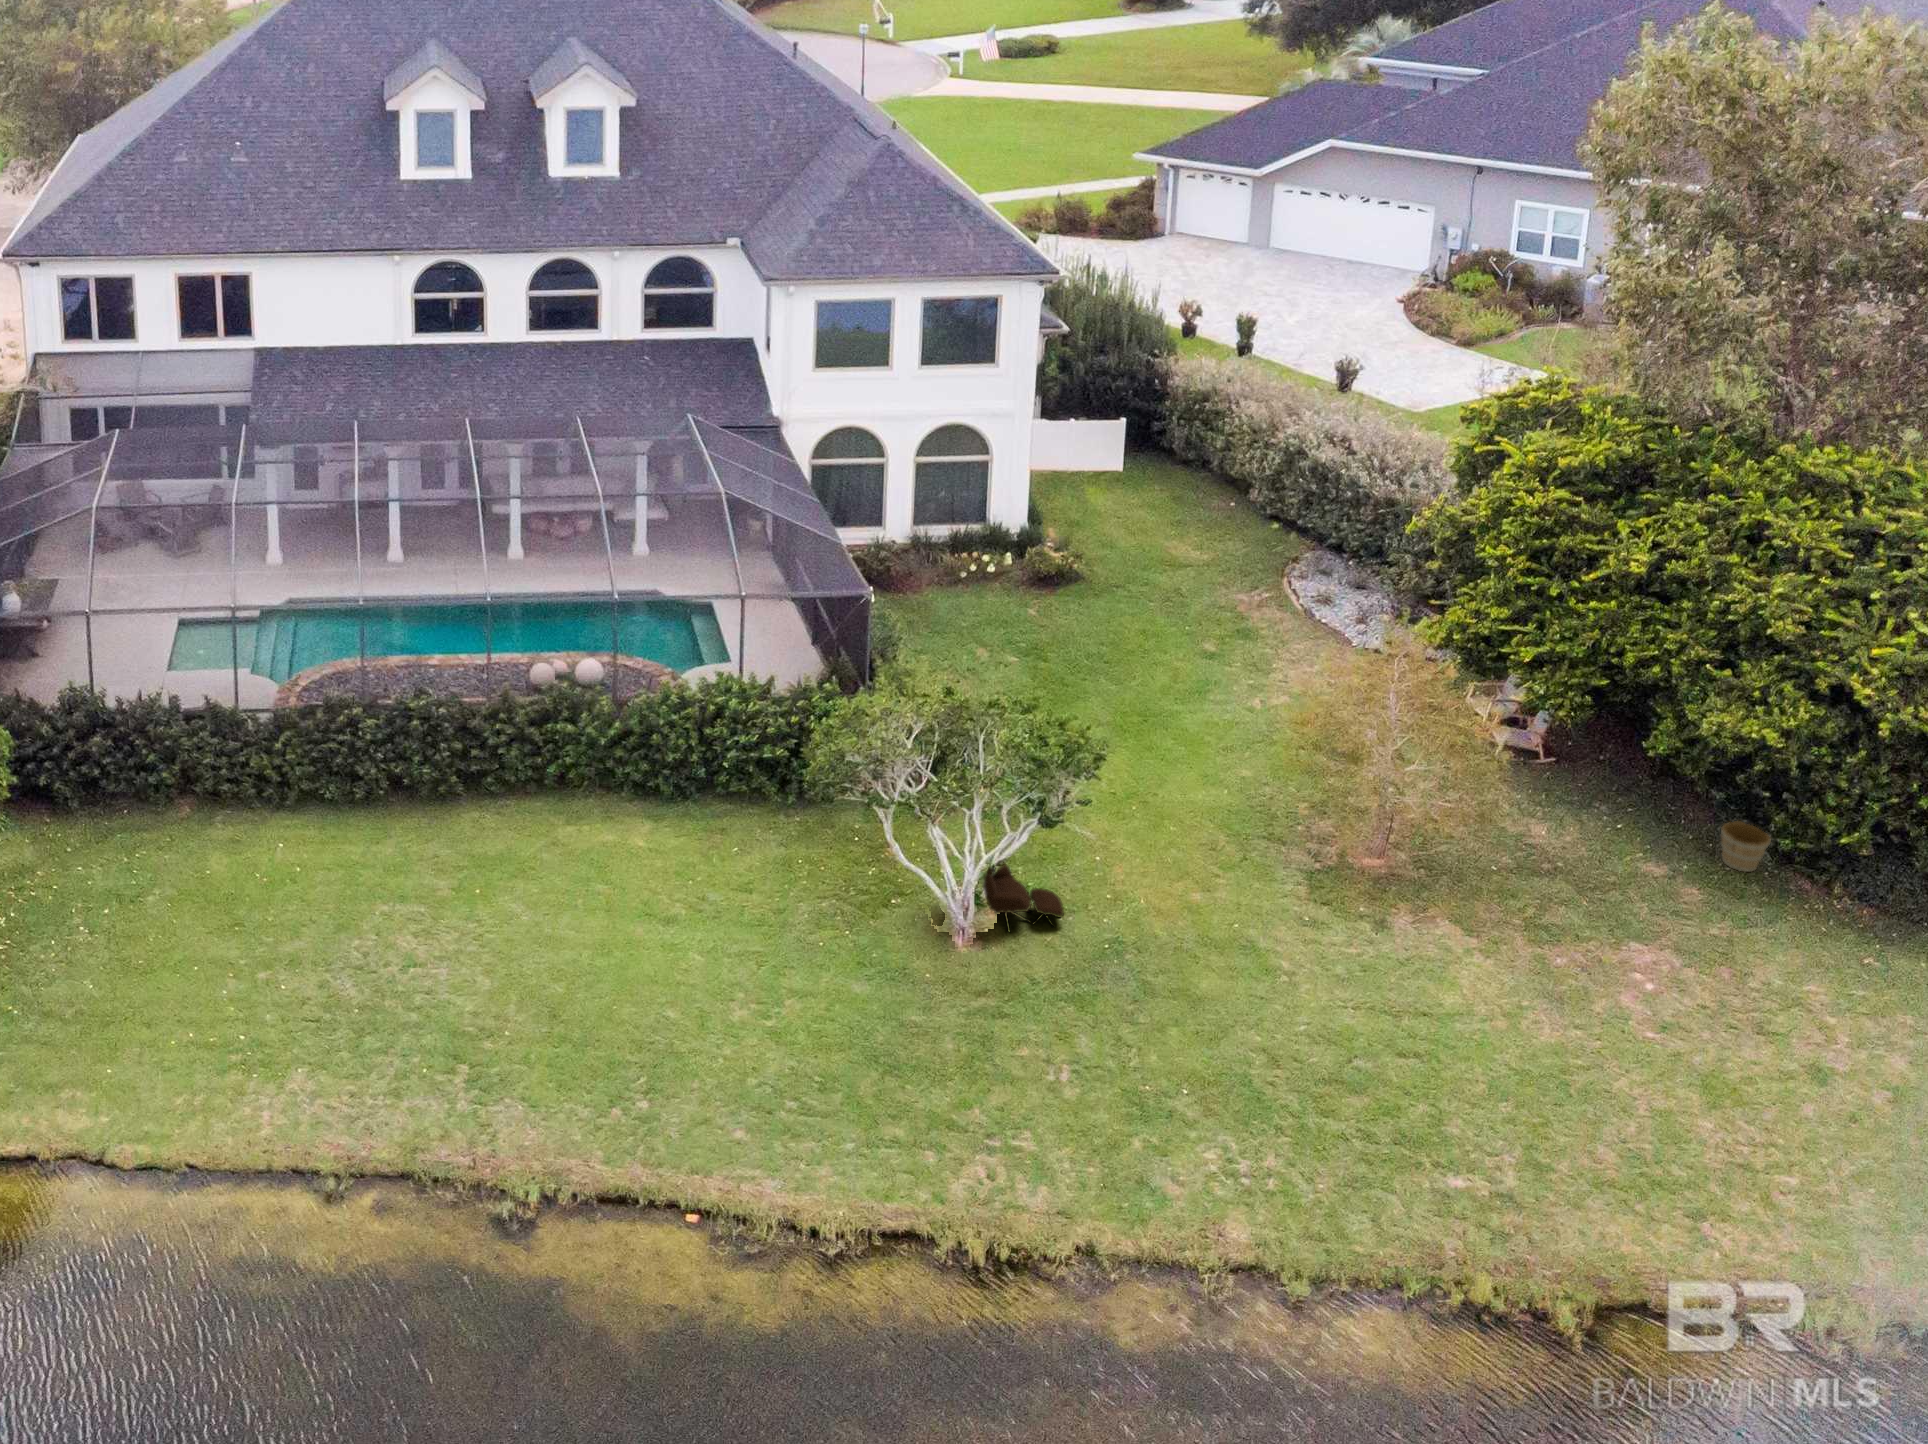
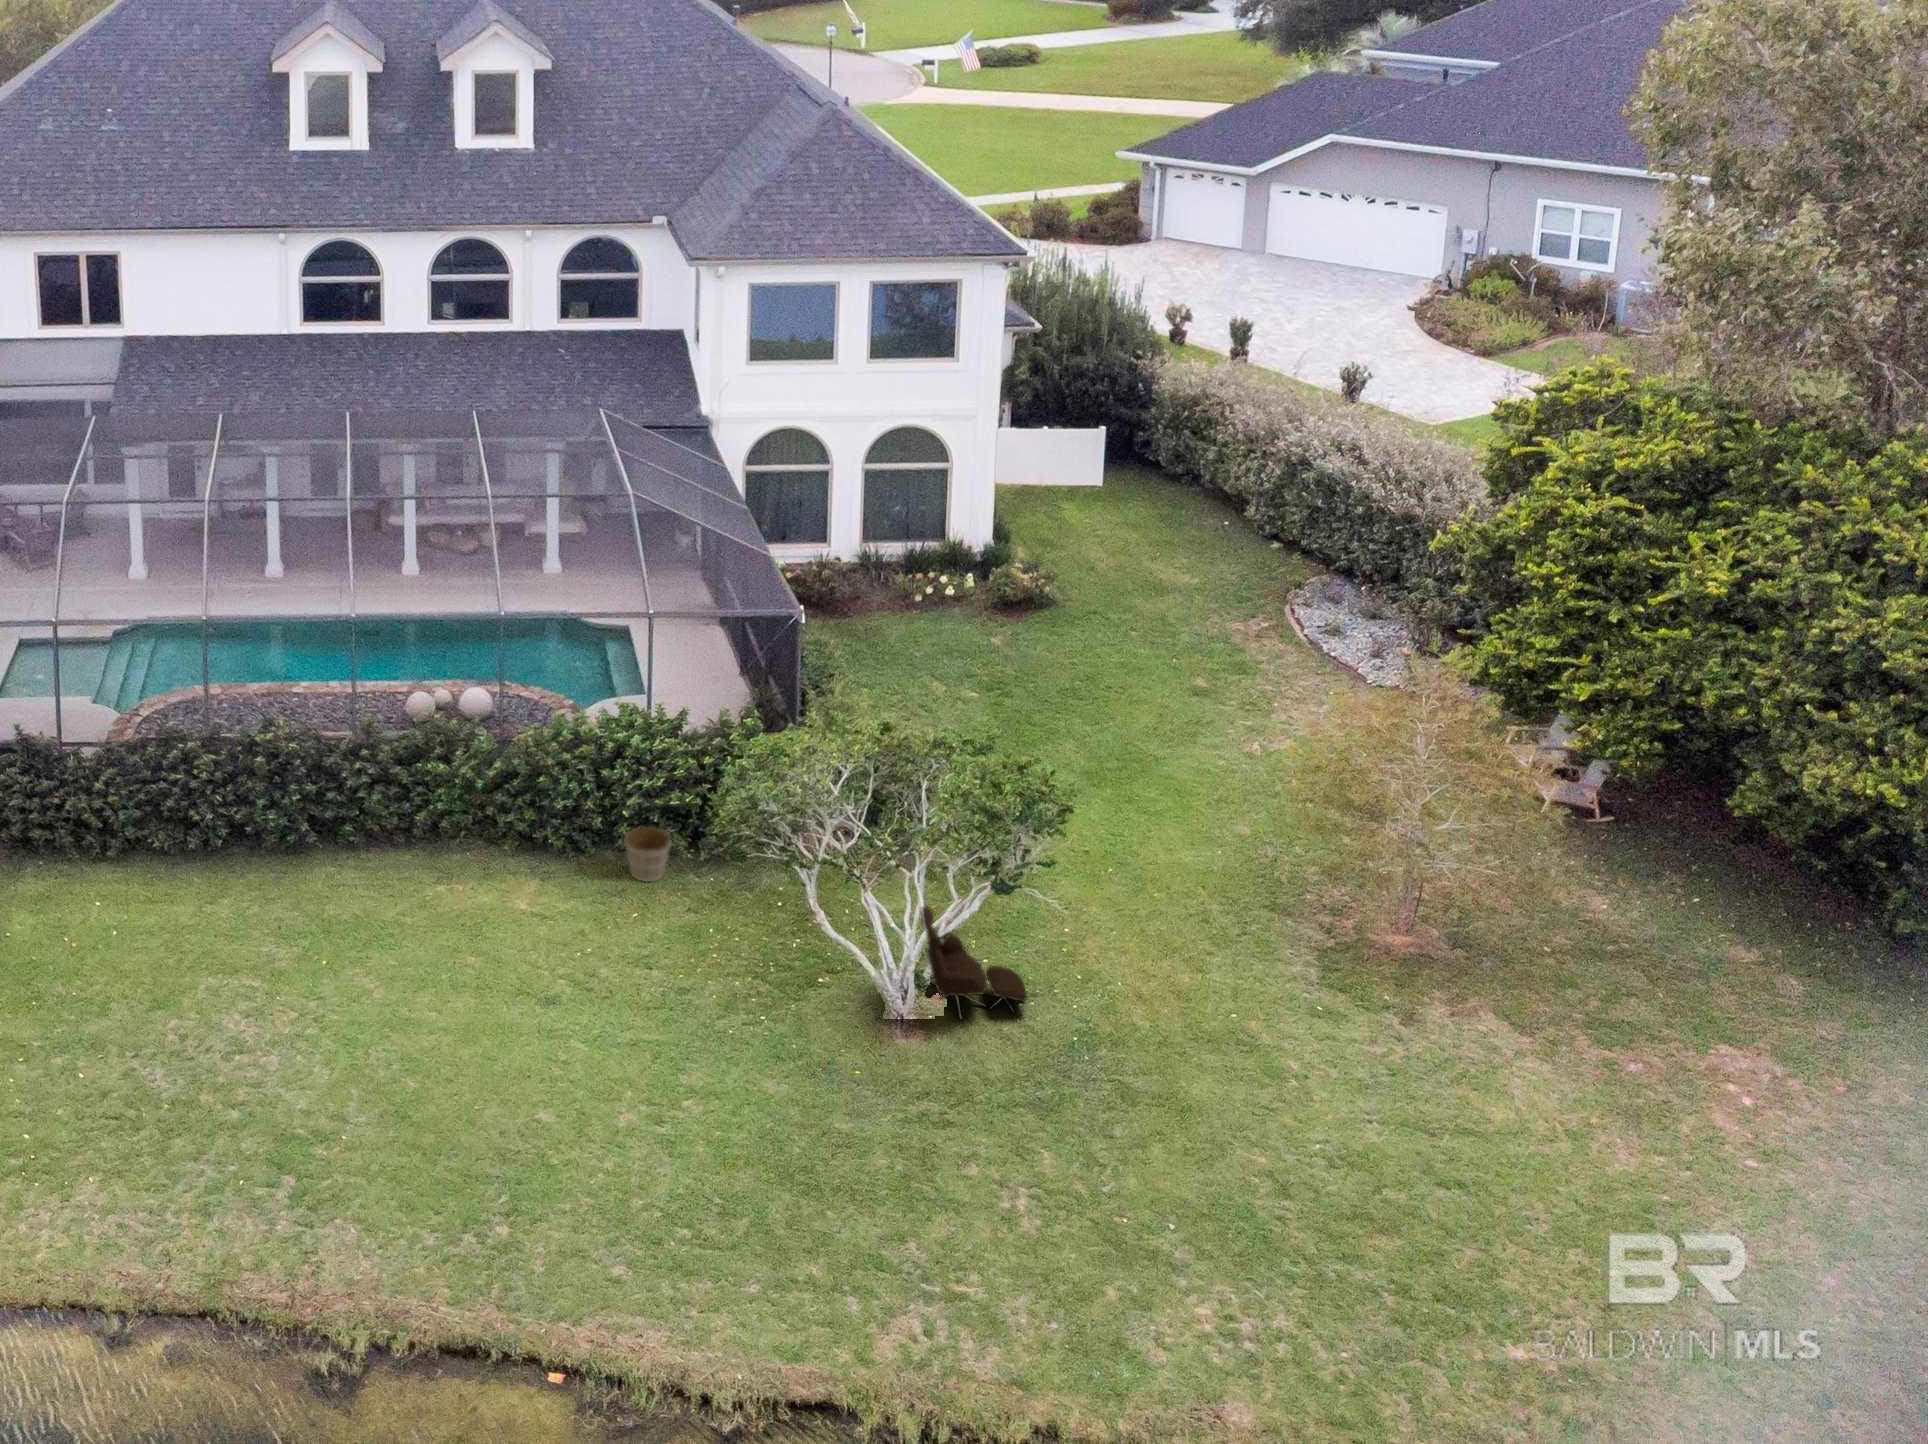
wooden bucket: present [1721,821,1771,872] -> present [624,827,671,882]

